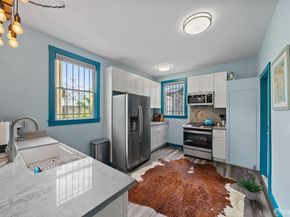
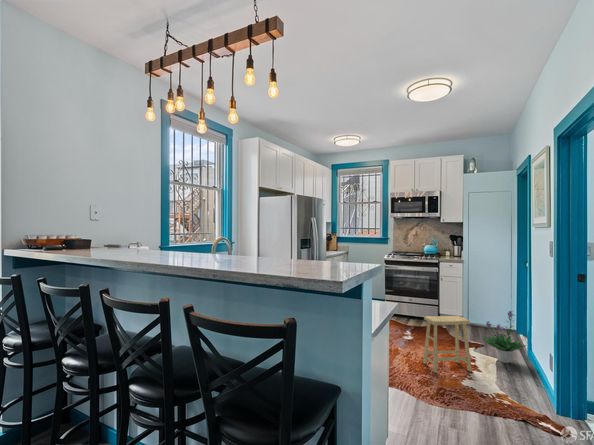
footstool: none [195,166,226,206] -> present [423,316,472,373]

